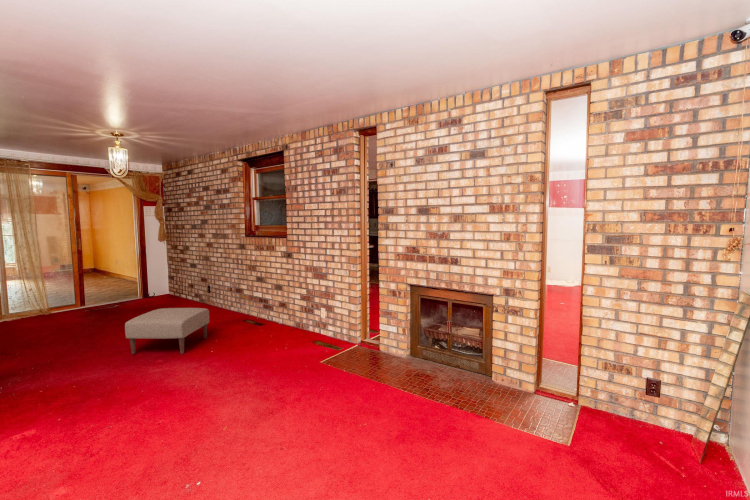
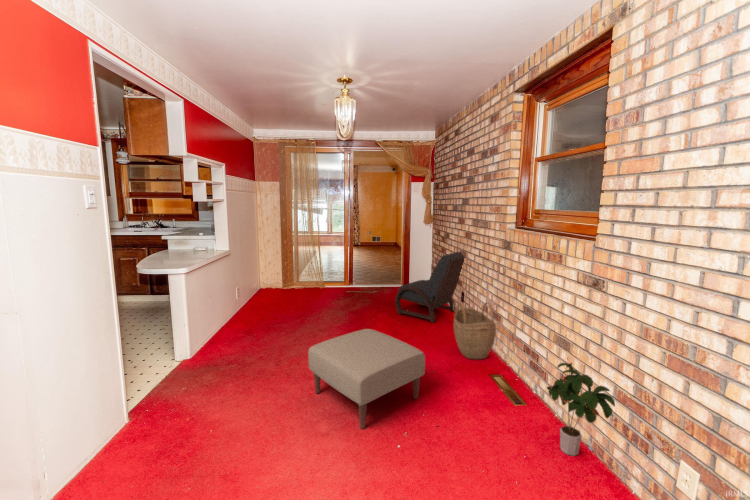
lounge chair: none [152,258,210,312] -> present [395,252,465,323]
woven basket: none [212,283,241,319] -> present [453,302,496,359]
potted plant: none [275,293,301,331] -> present [547,363,615,456]

